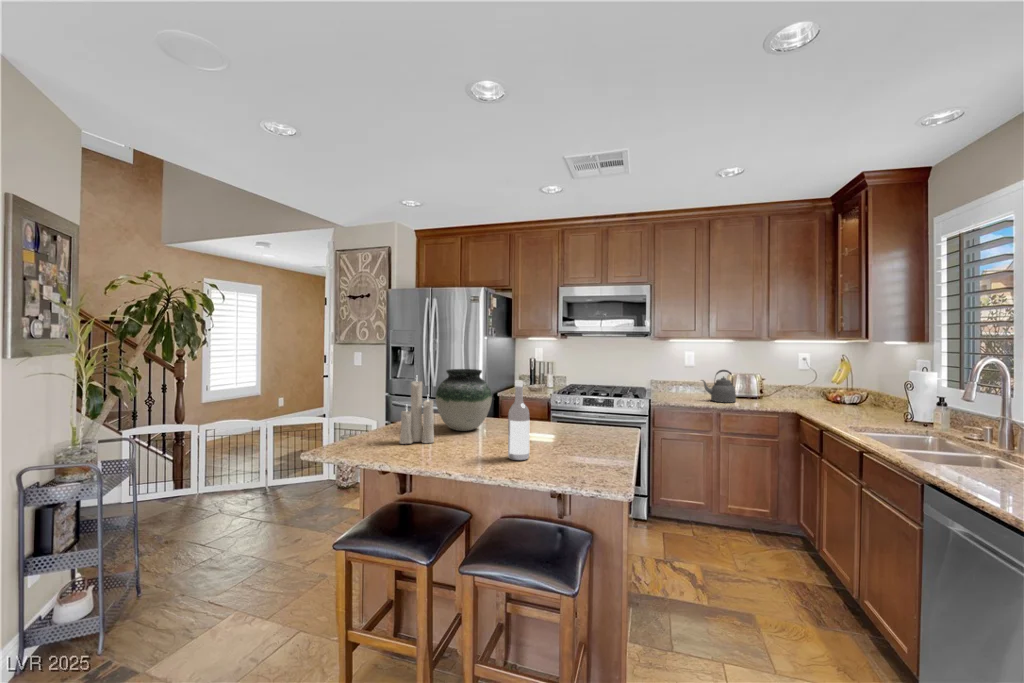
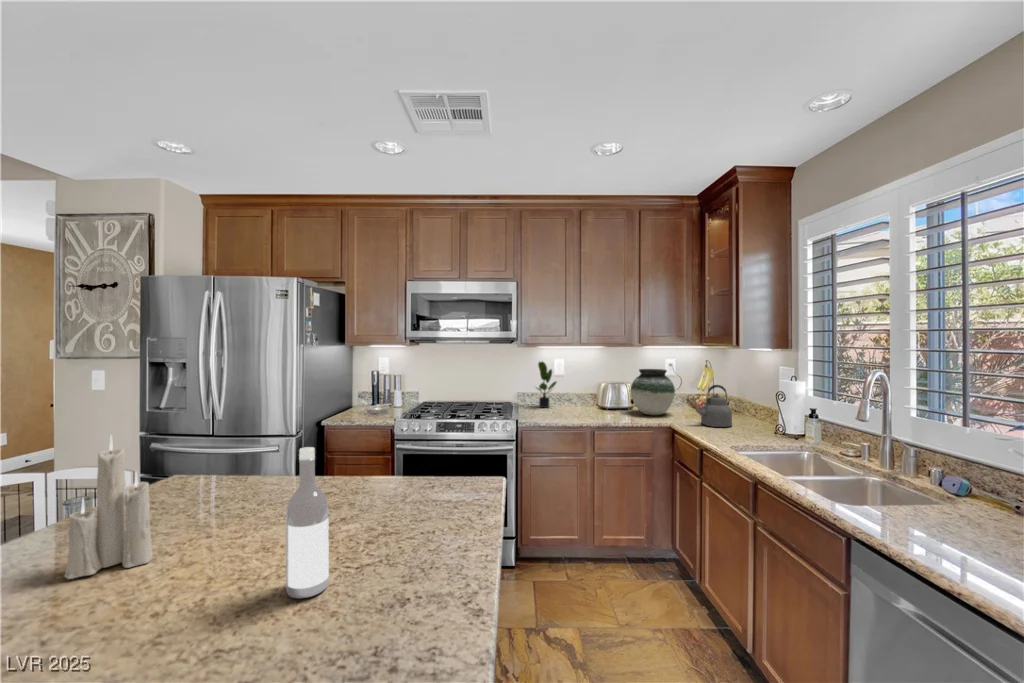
potted plant: none [666,353,689,394] -> present [536,362,556,408]
vase: present [436,369,492,431] -> present [631,369,675,415]
kettle: present [701,370,736,403] -> present [691,385,732,427]

